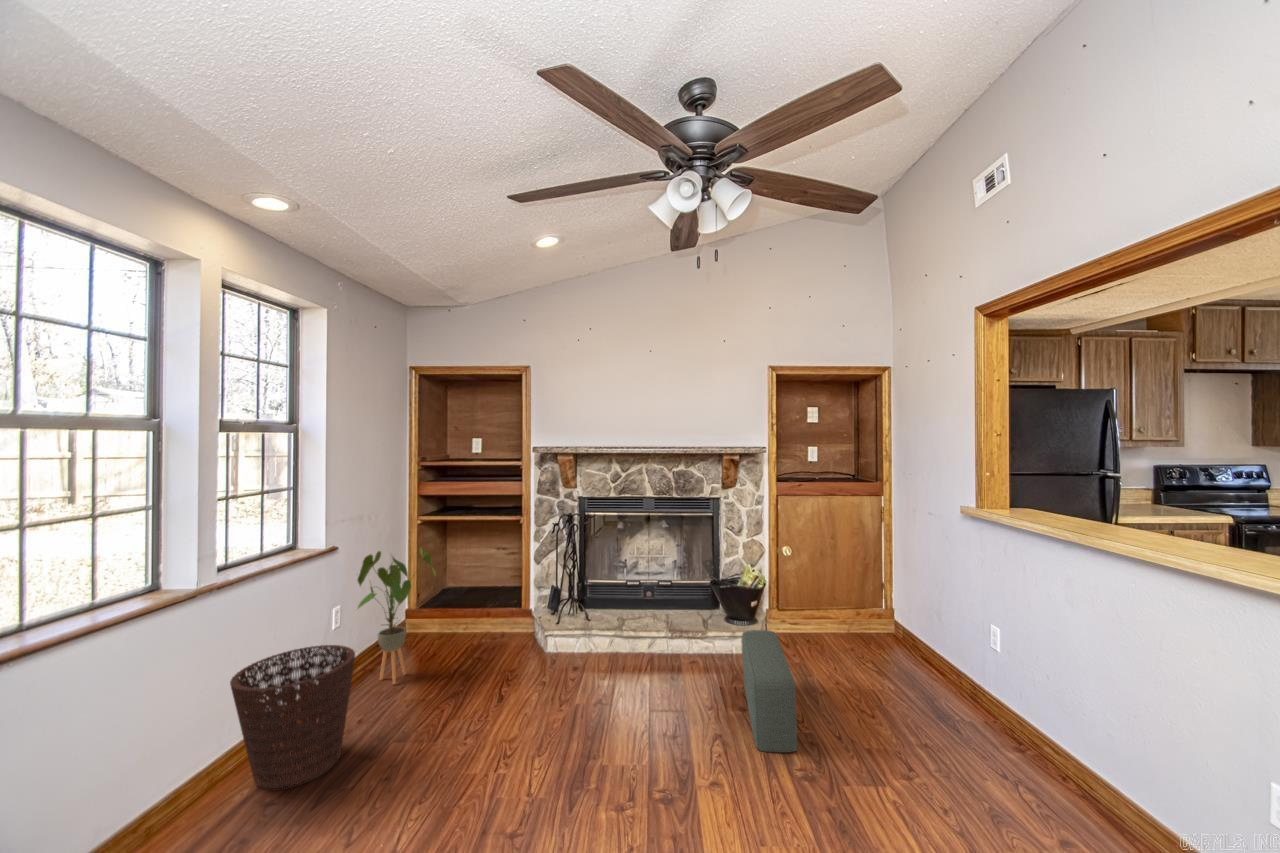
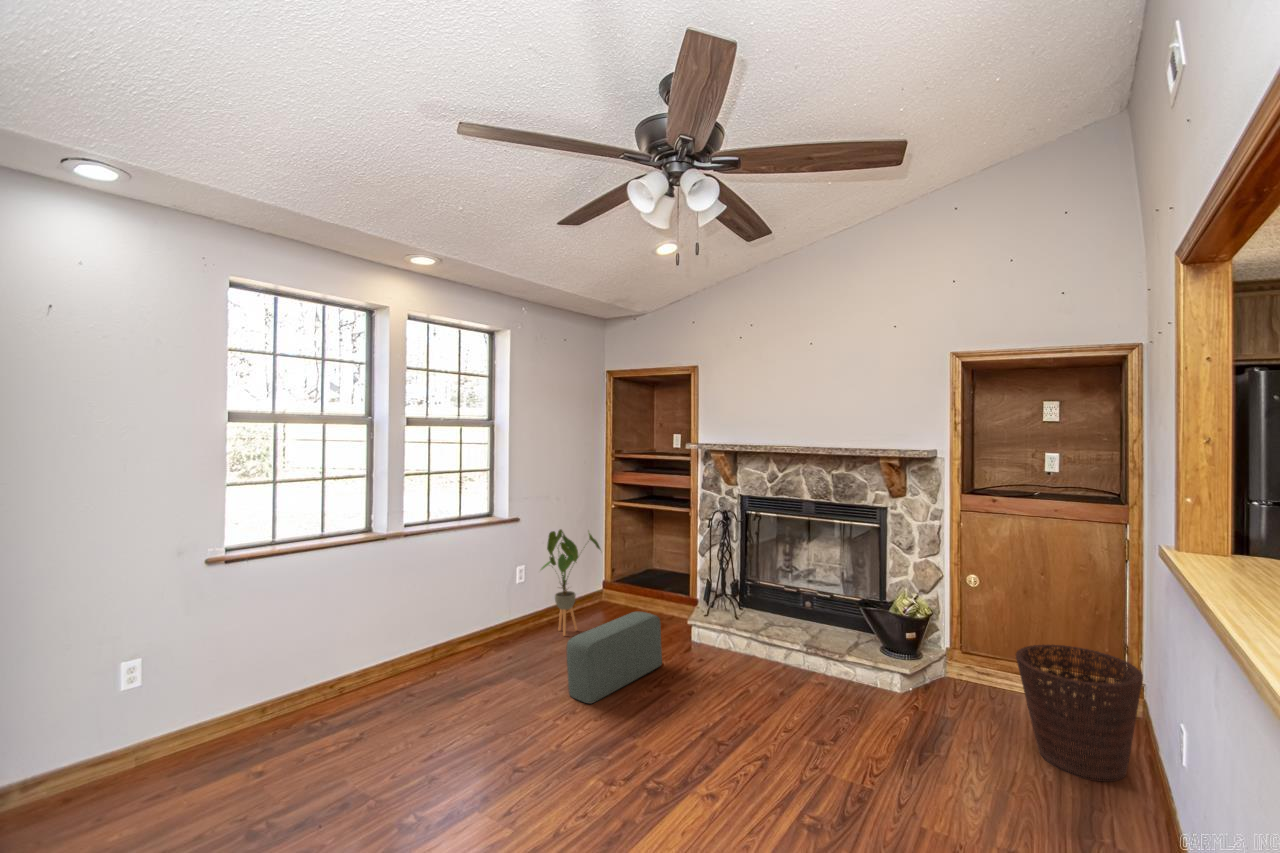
pouf: present [741,630,797,752] -> present [567,612,662,704]
basket: present [230,645,355,790] -> present [1016,645,1143,781]

